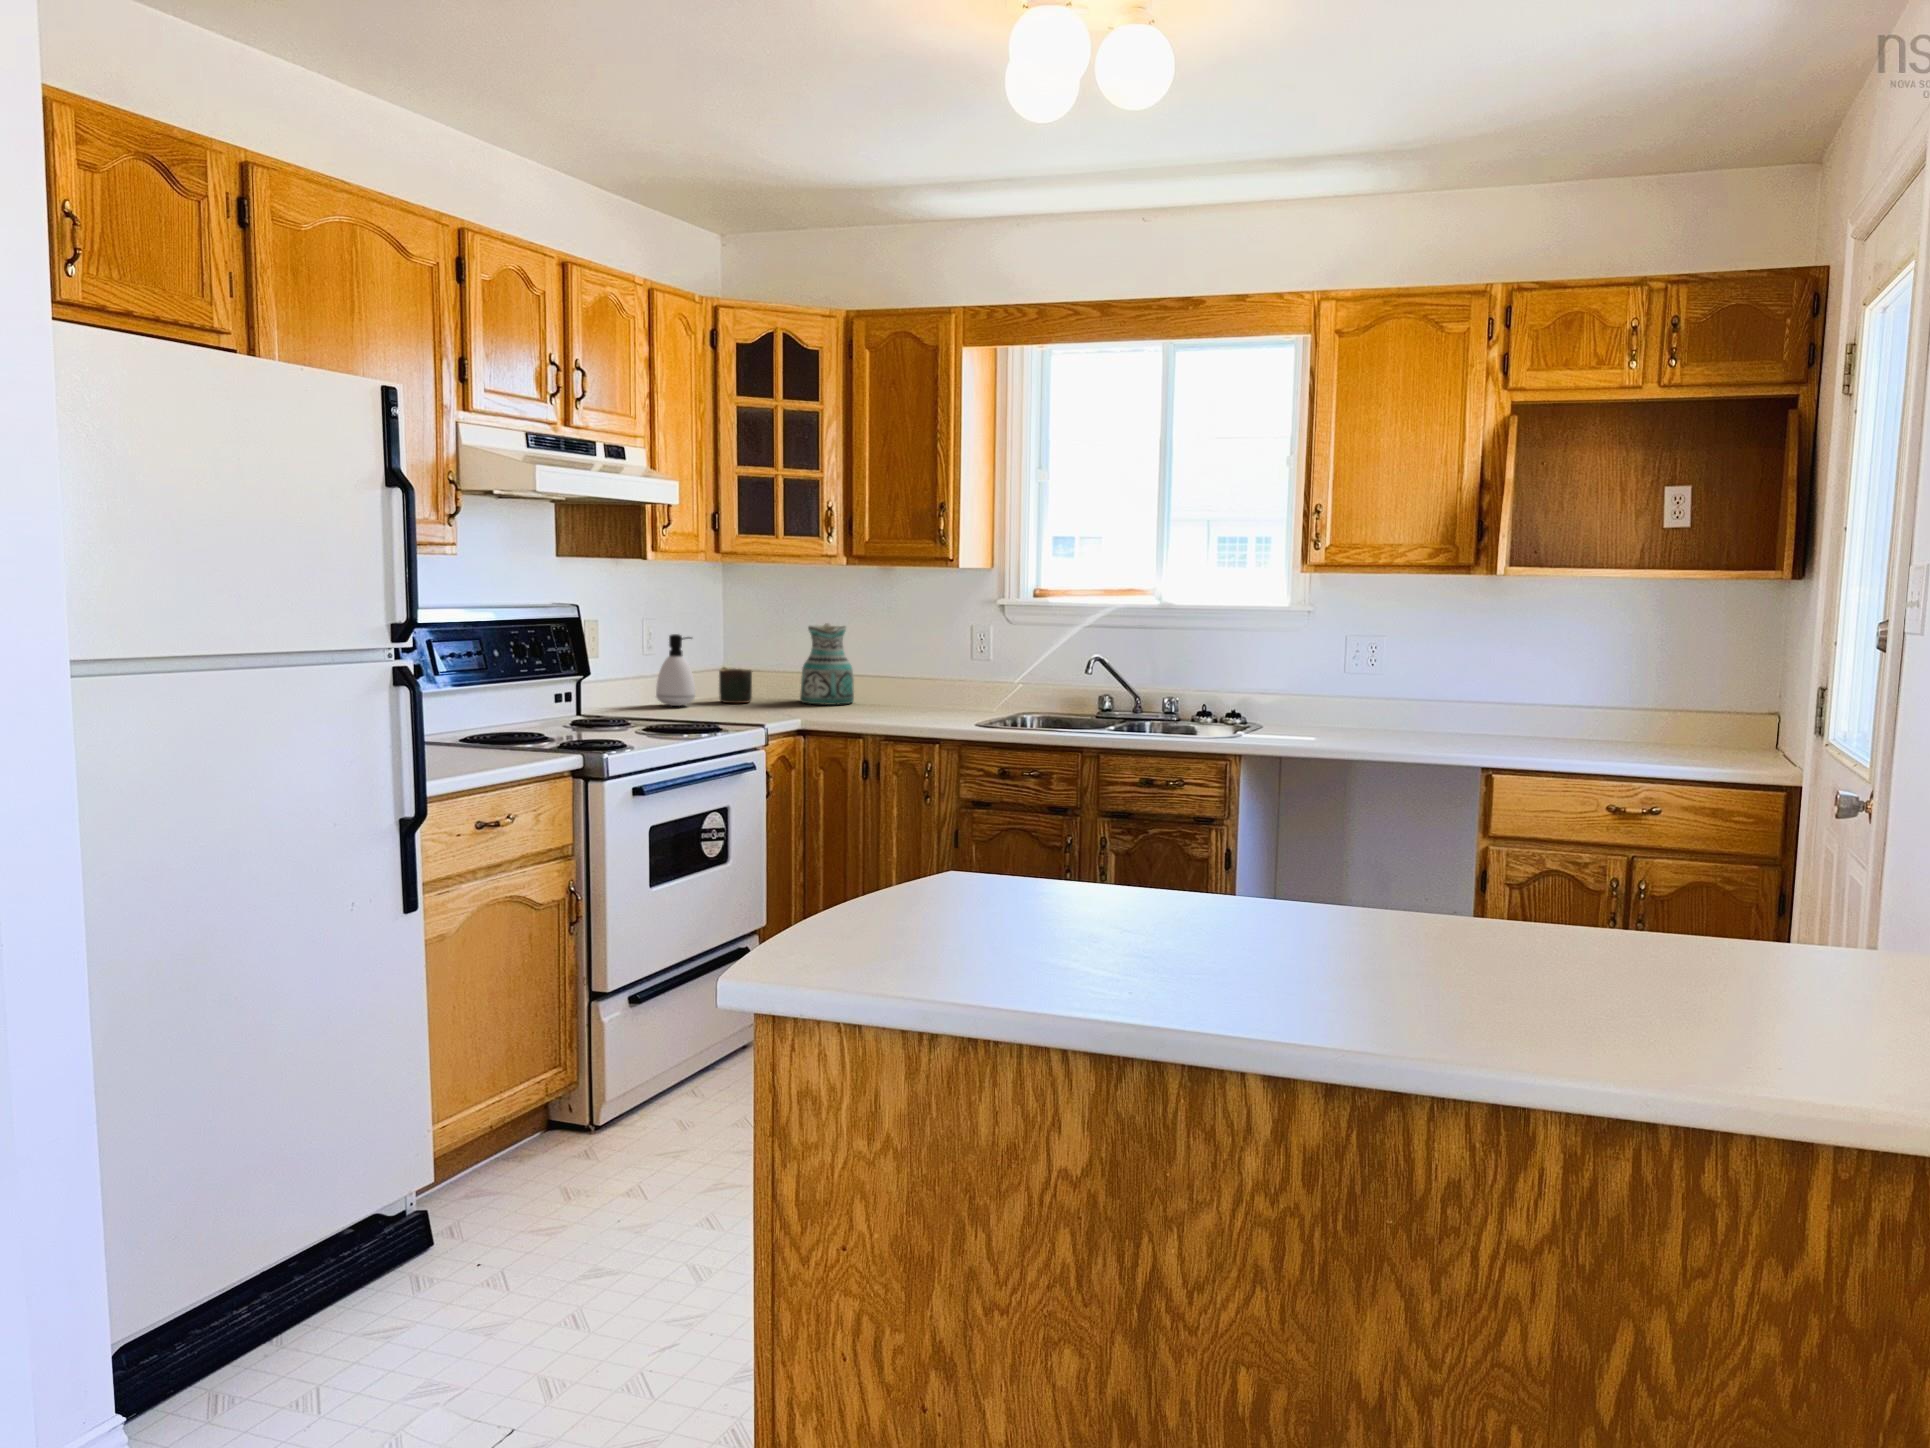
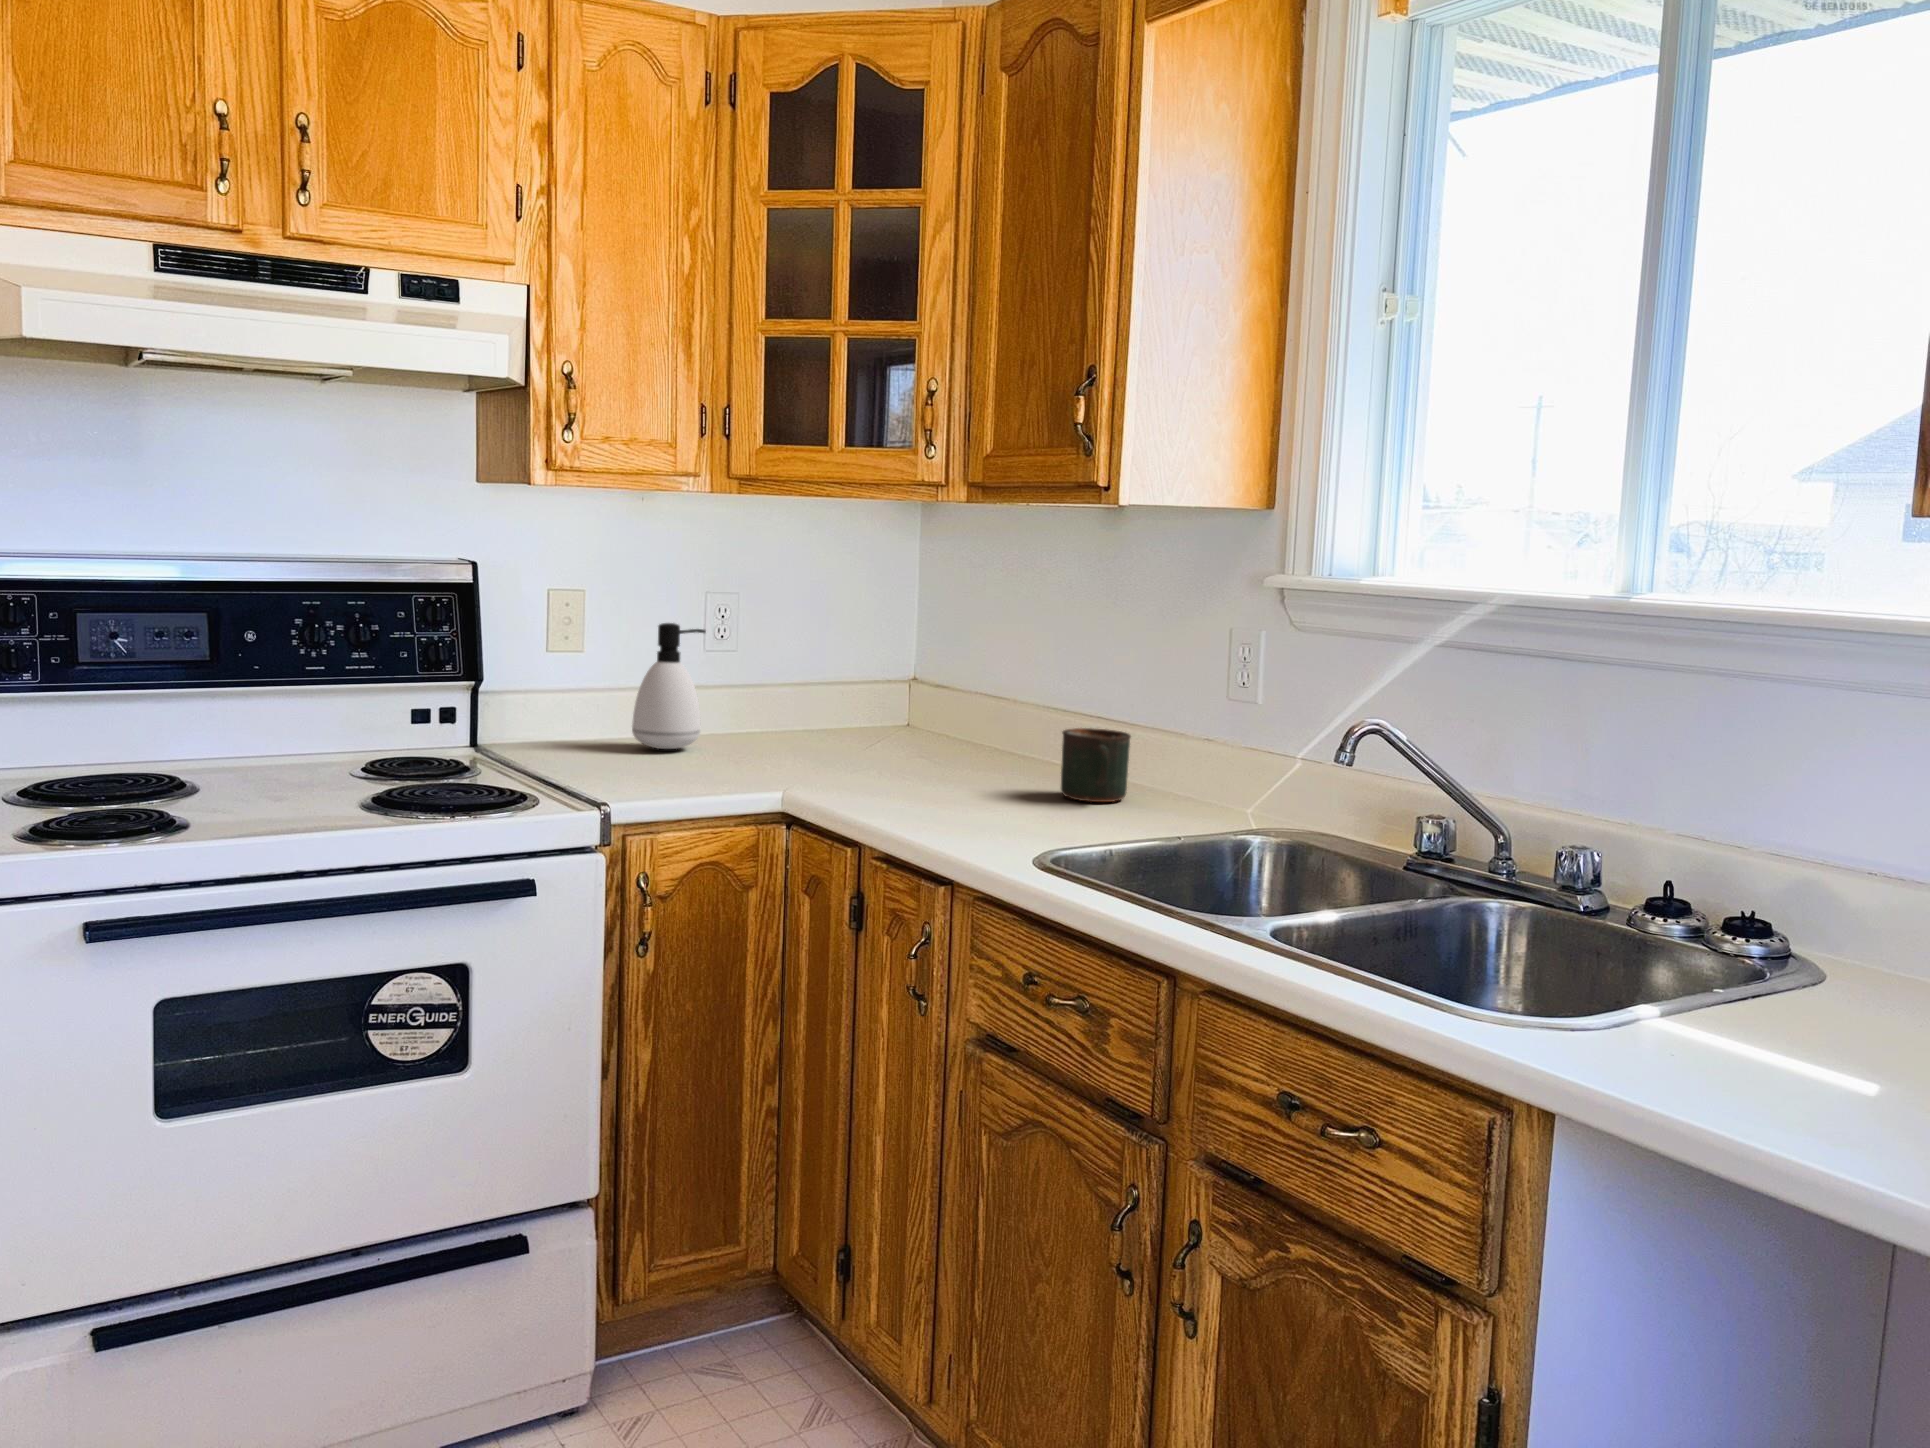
ceramic pitcher: present [800,623,854,705] -> none [886,618,989,776]
mug: present [719,669,752,703] -> present [1061,728,1131,802]

